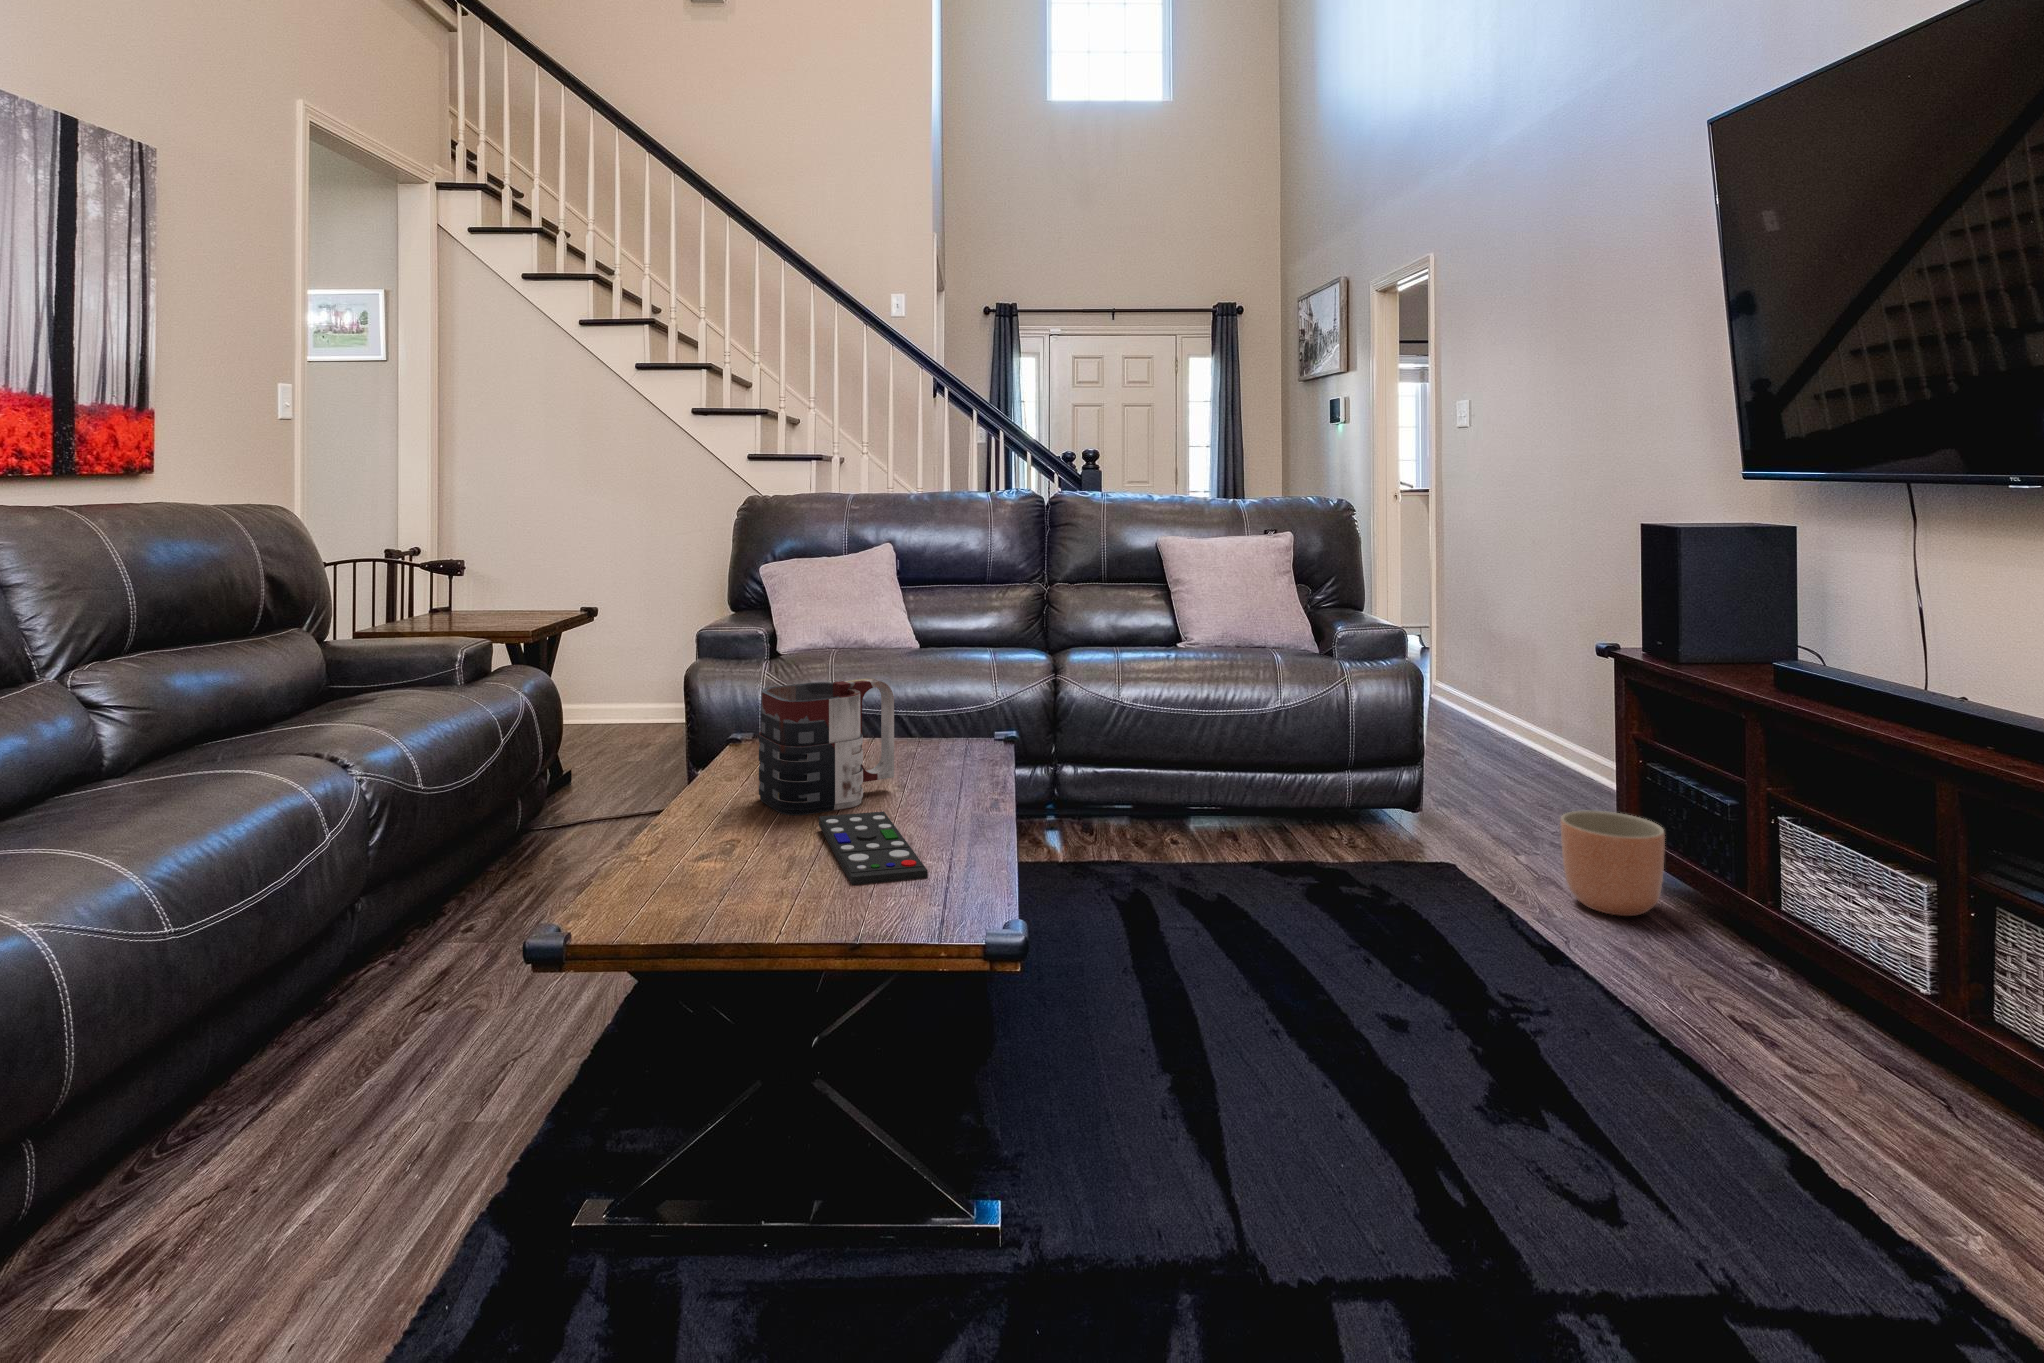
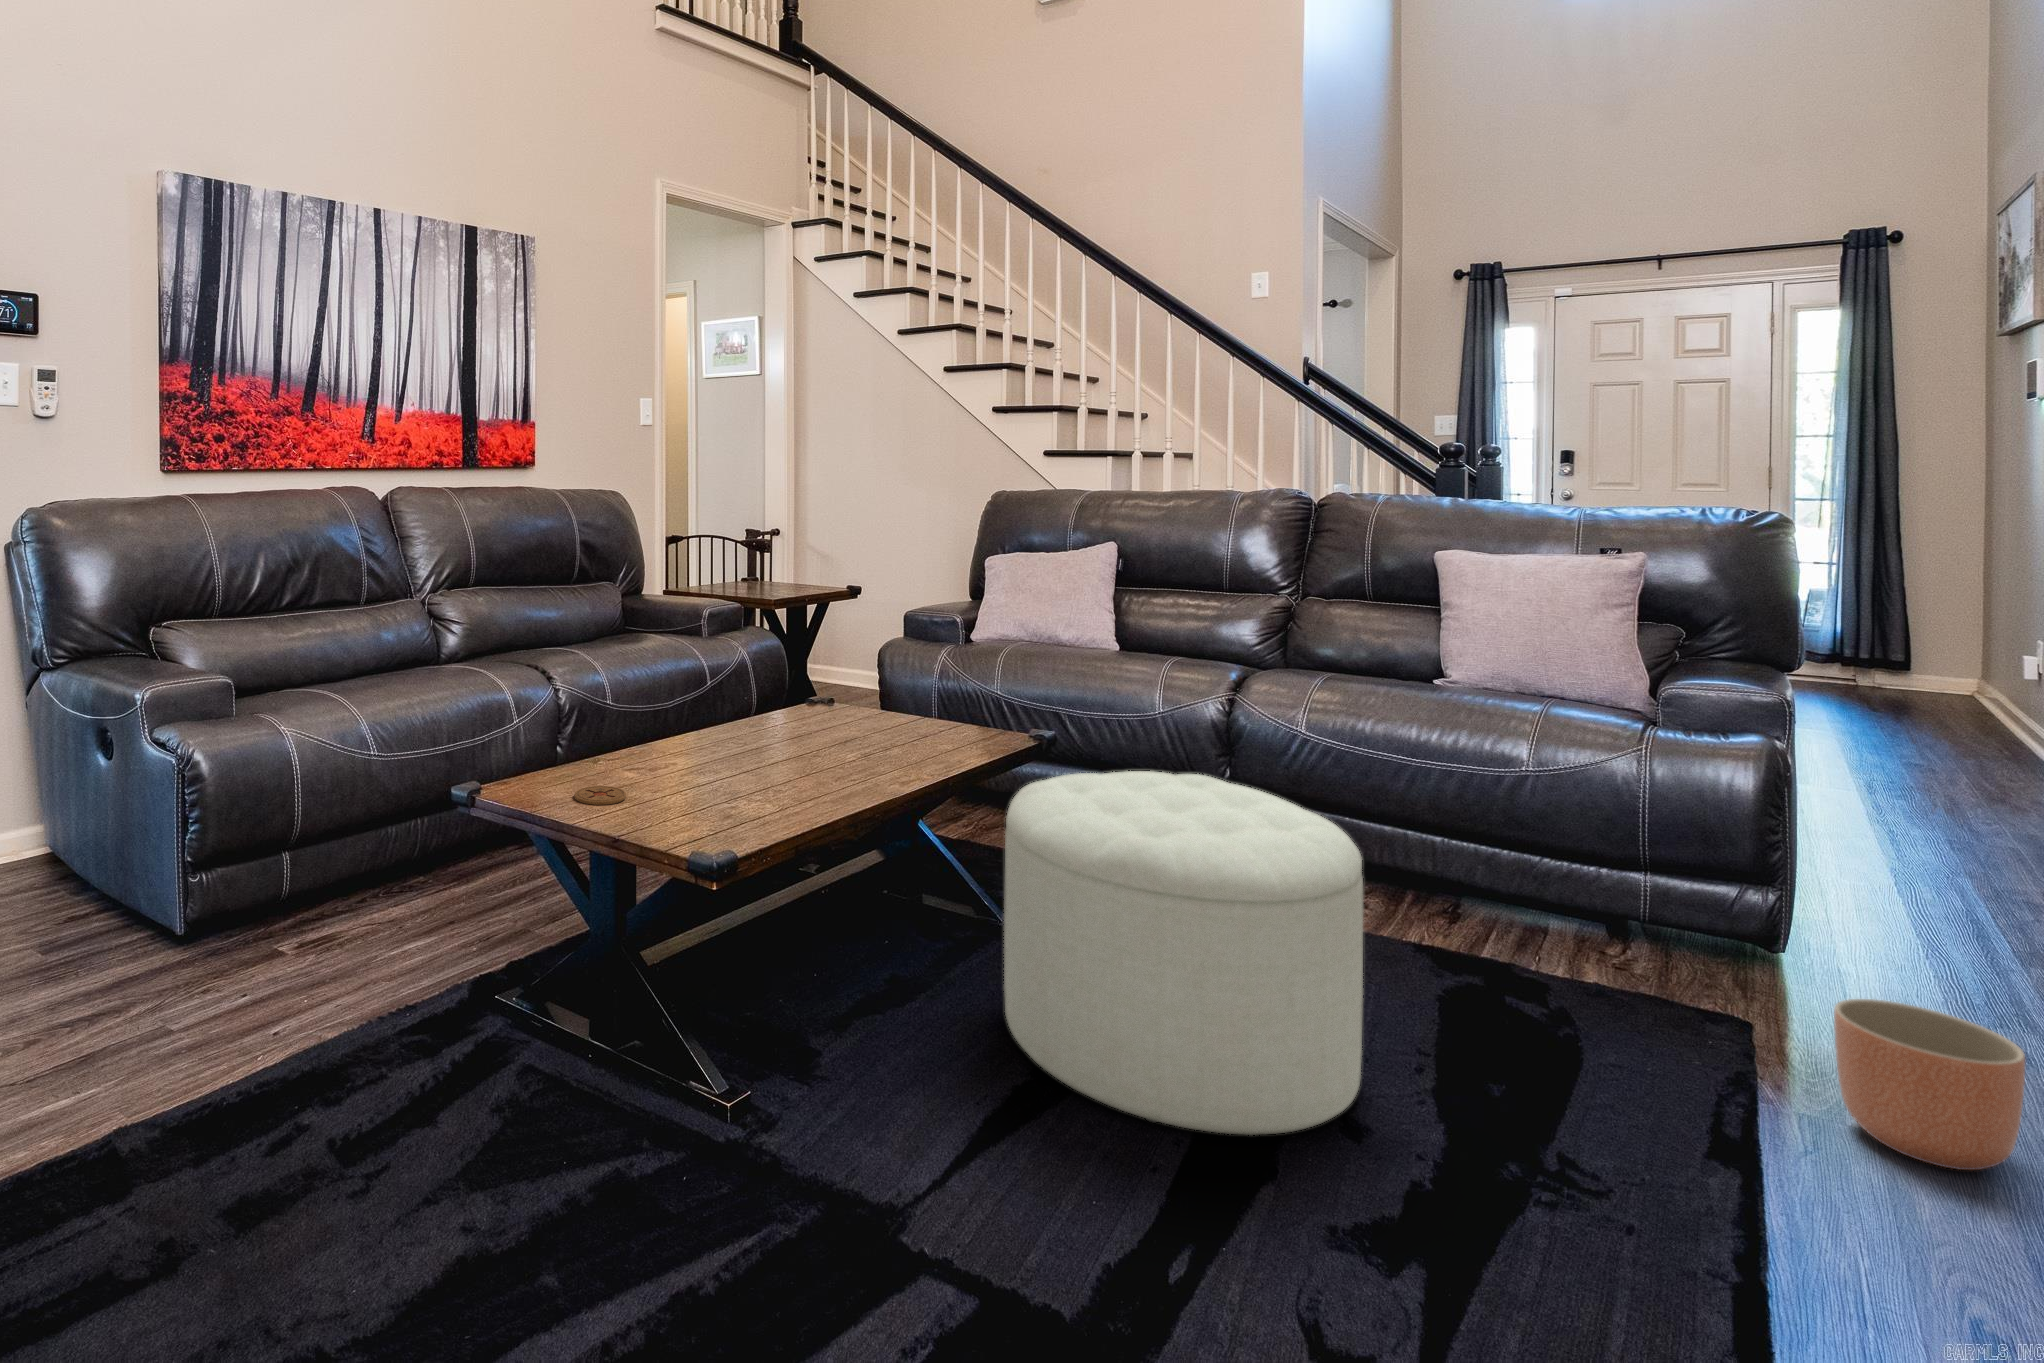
mug: present [759,678,894,815] -> none [756,663,873,772]
ottoman: none [1062,735,1386,1074] -> present [1004,771,1363,1135]
remote control: present [819,811,928,885] -> none [698,770,808,829]
coaster: none [661,876,733,906] -> present [574,786,626,805]

